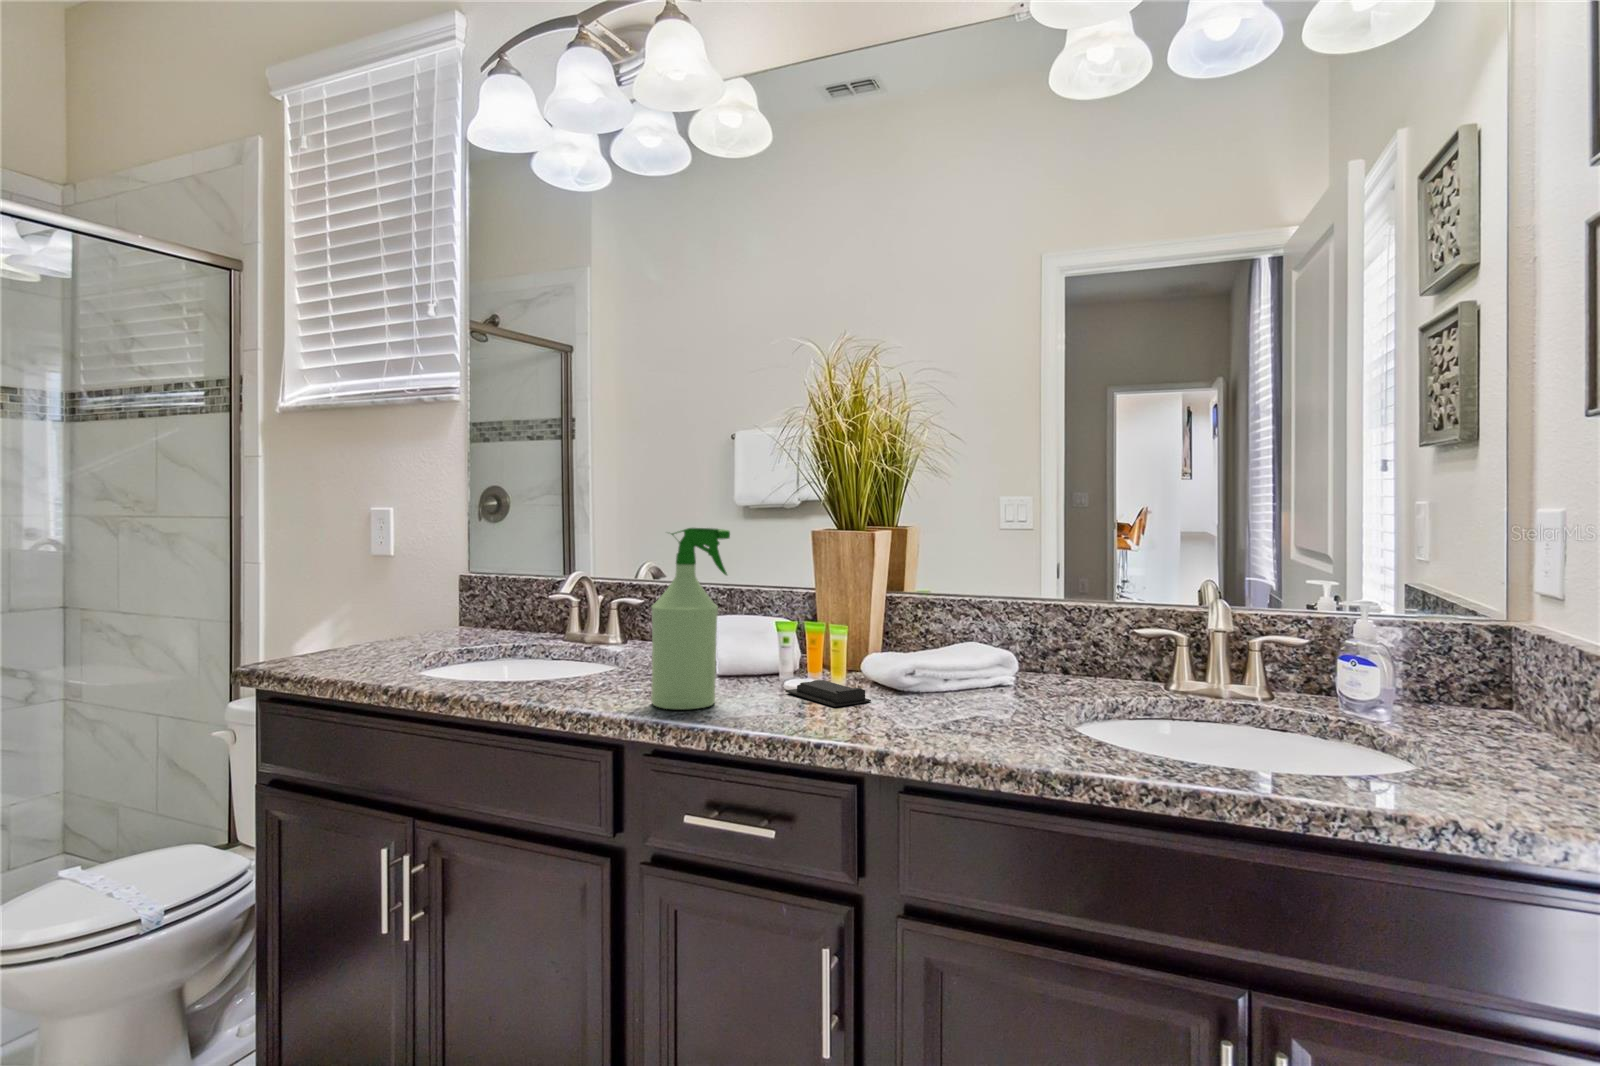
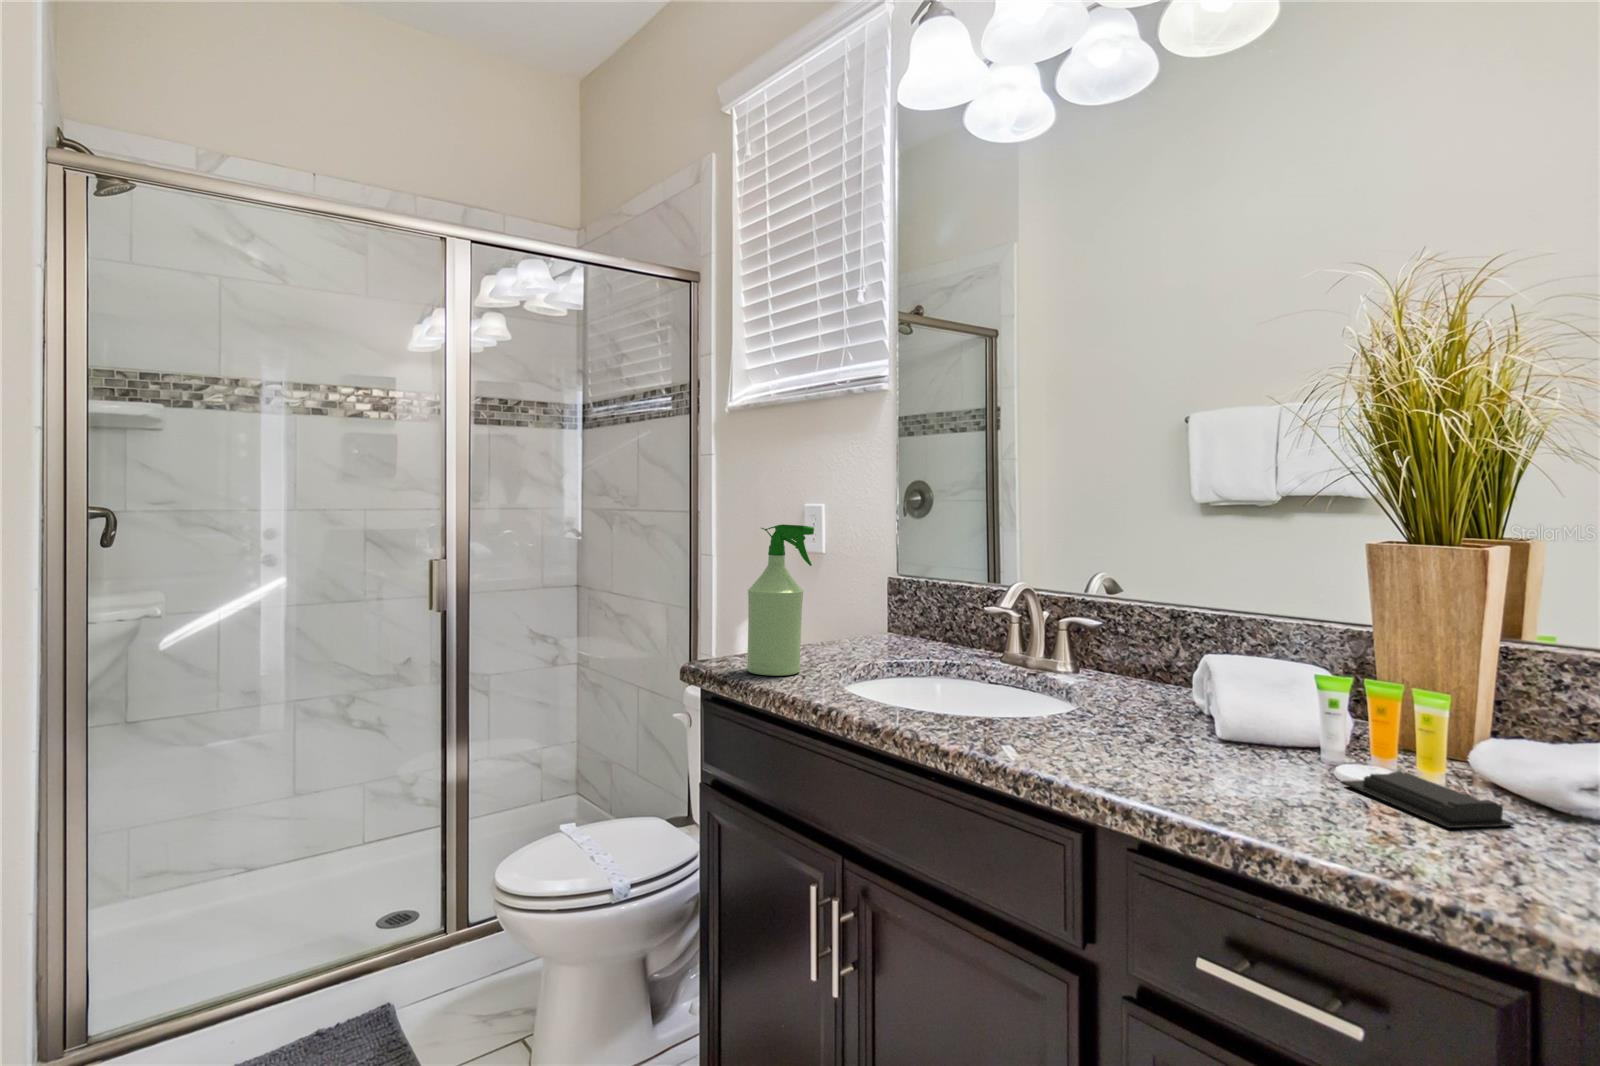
spray bottle: present [651,528,730,710] -> present [747,524,814,676]

